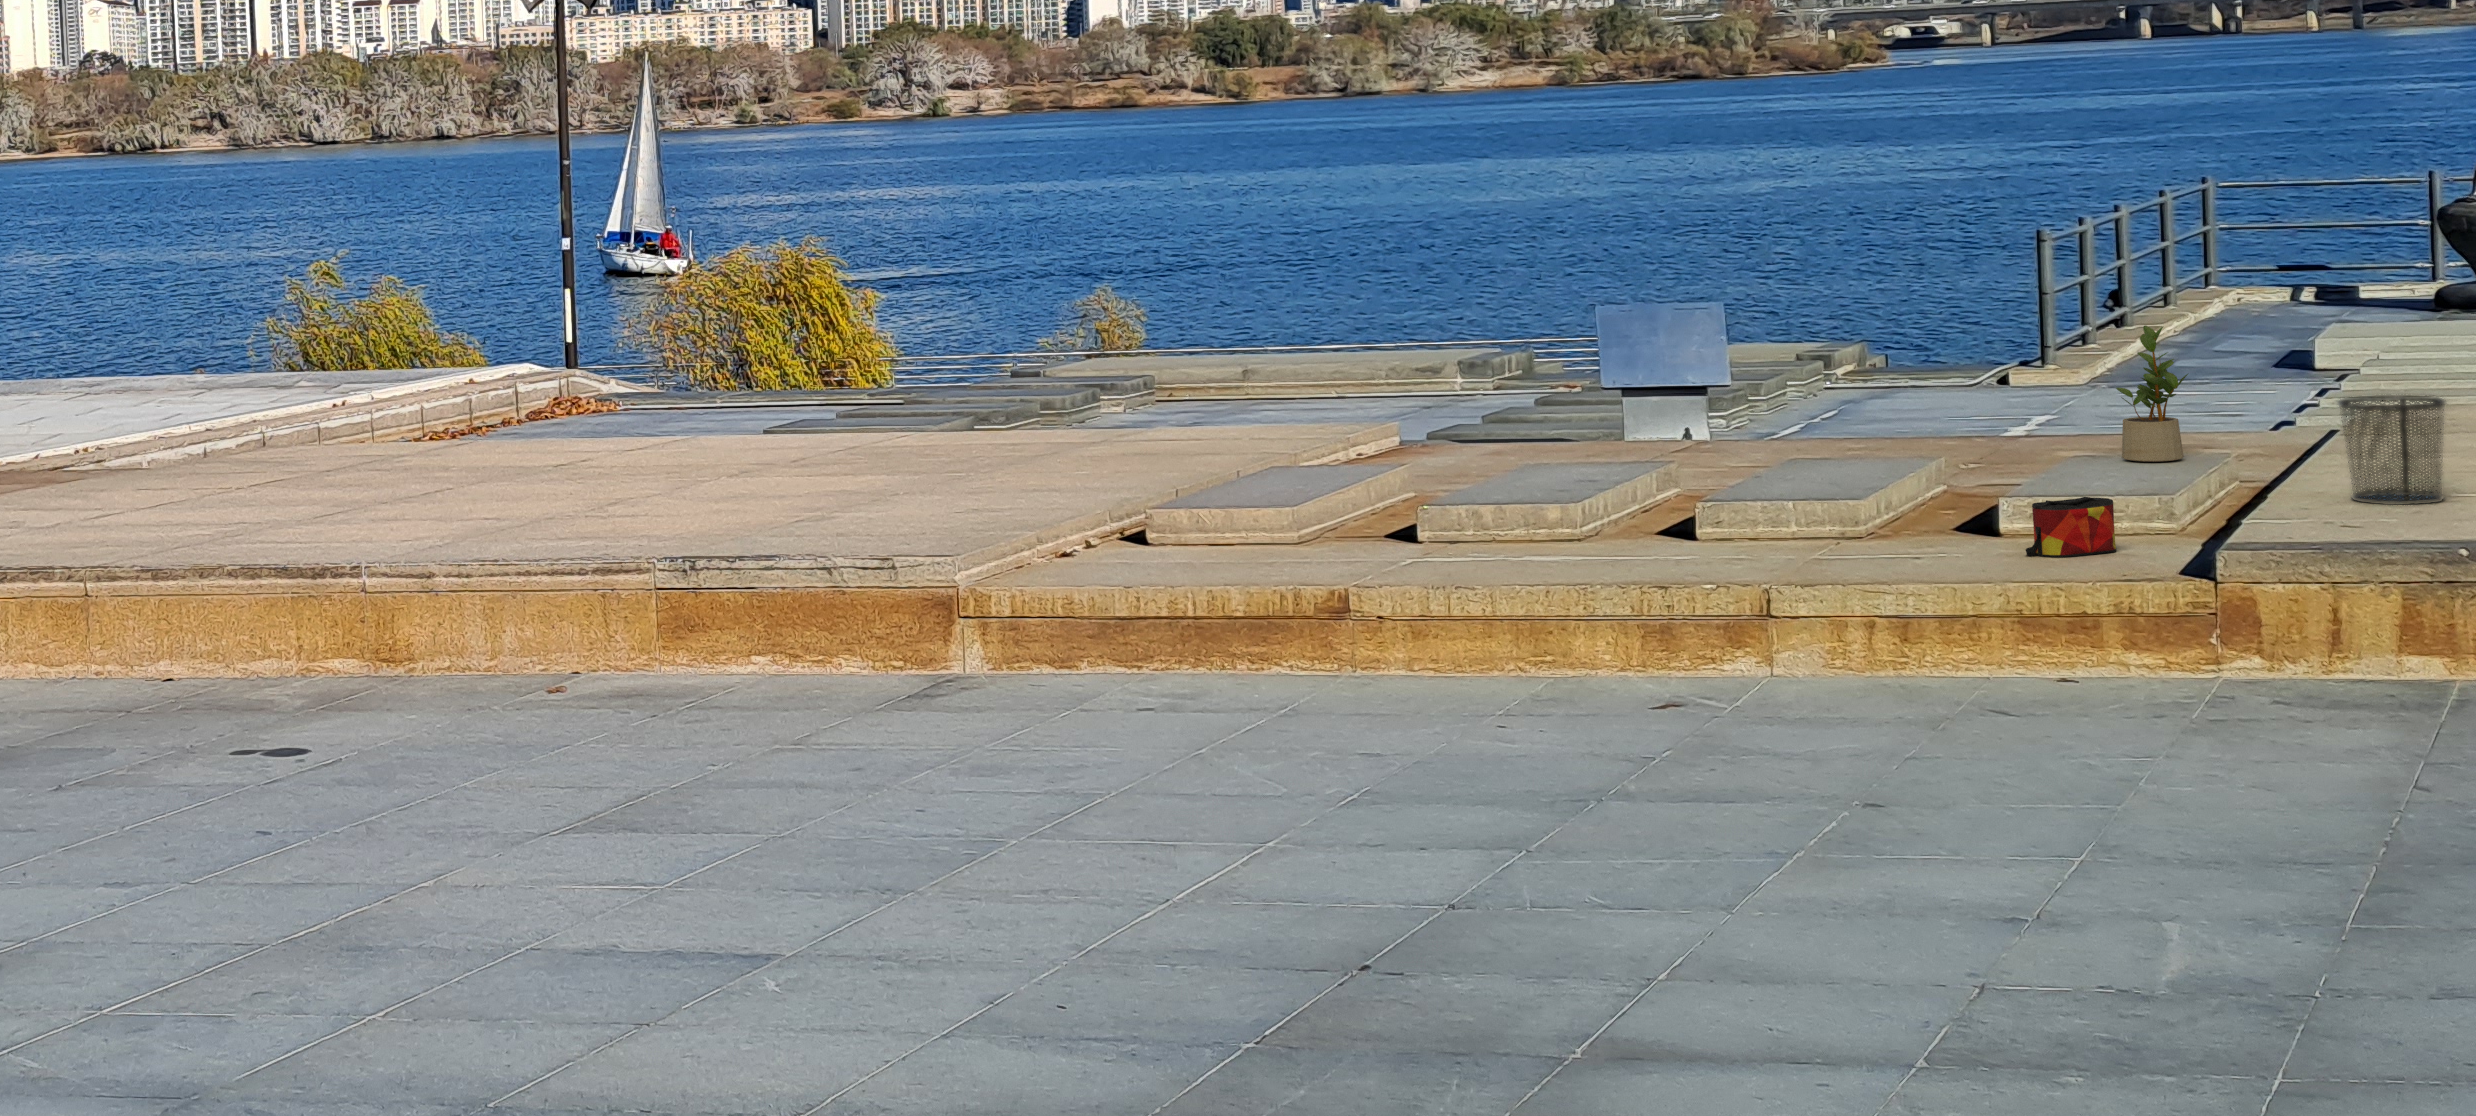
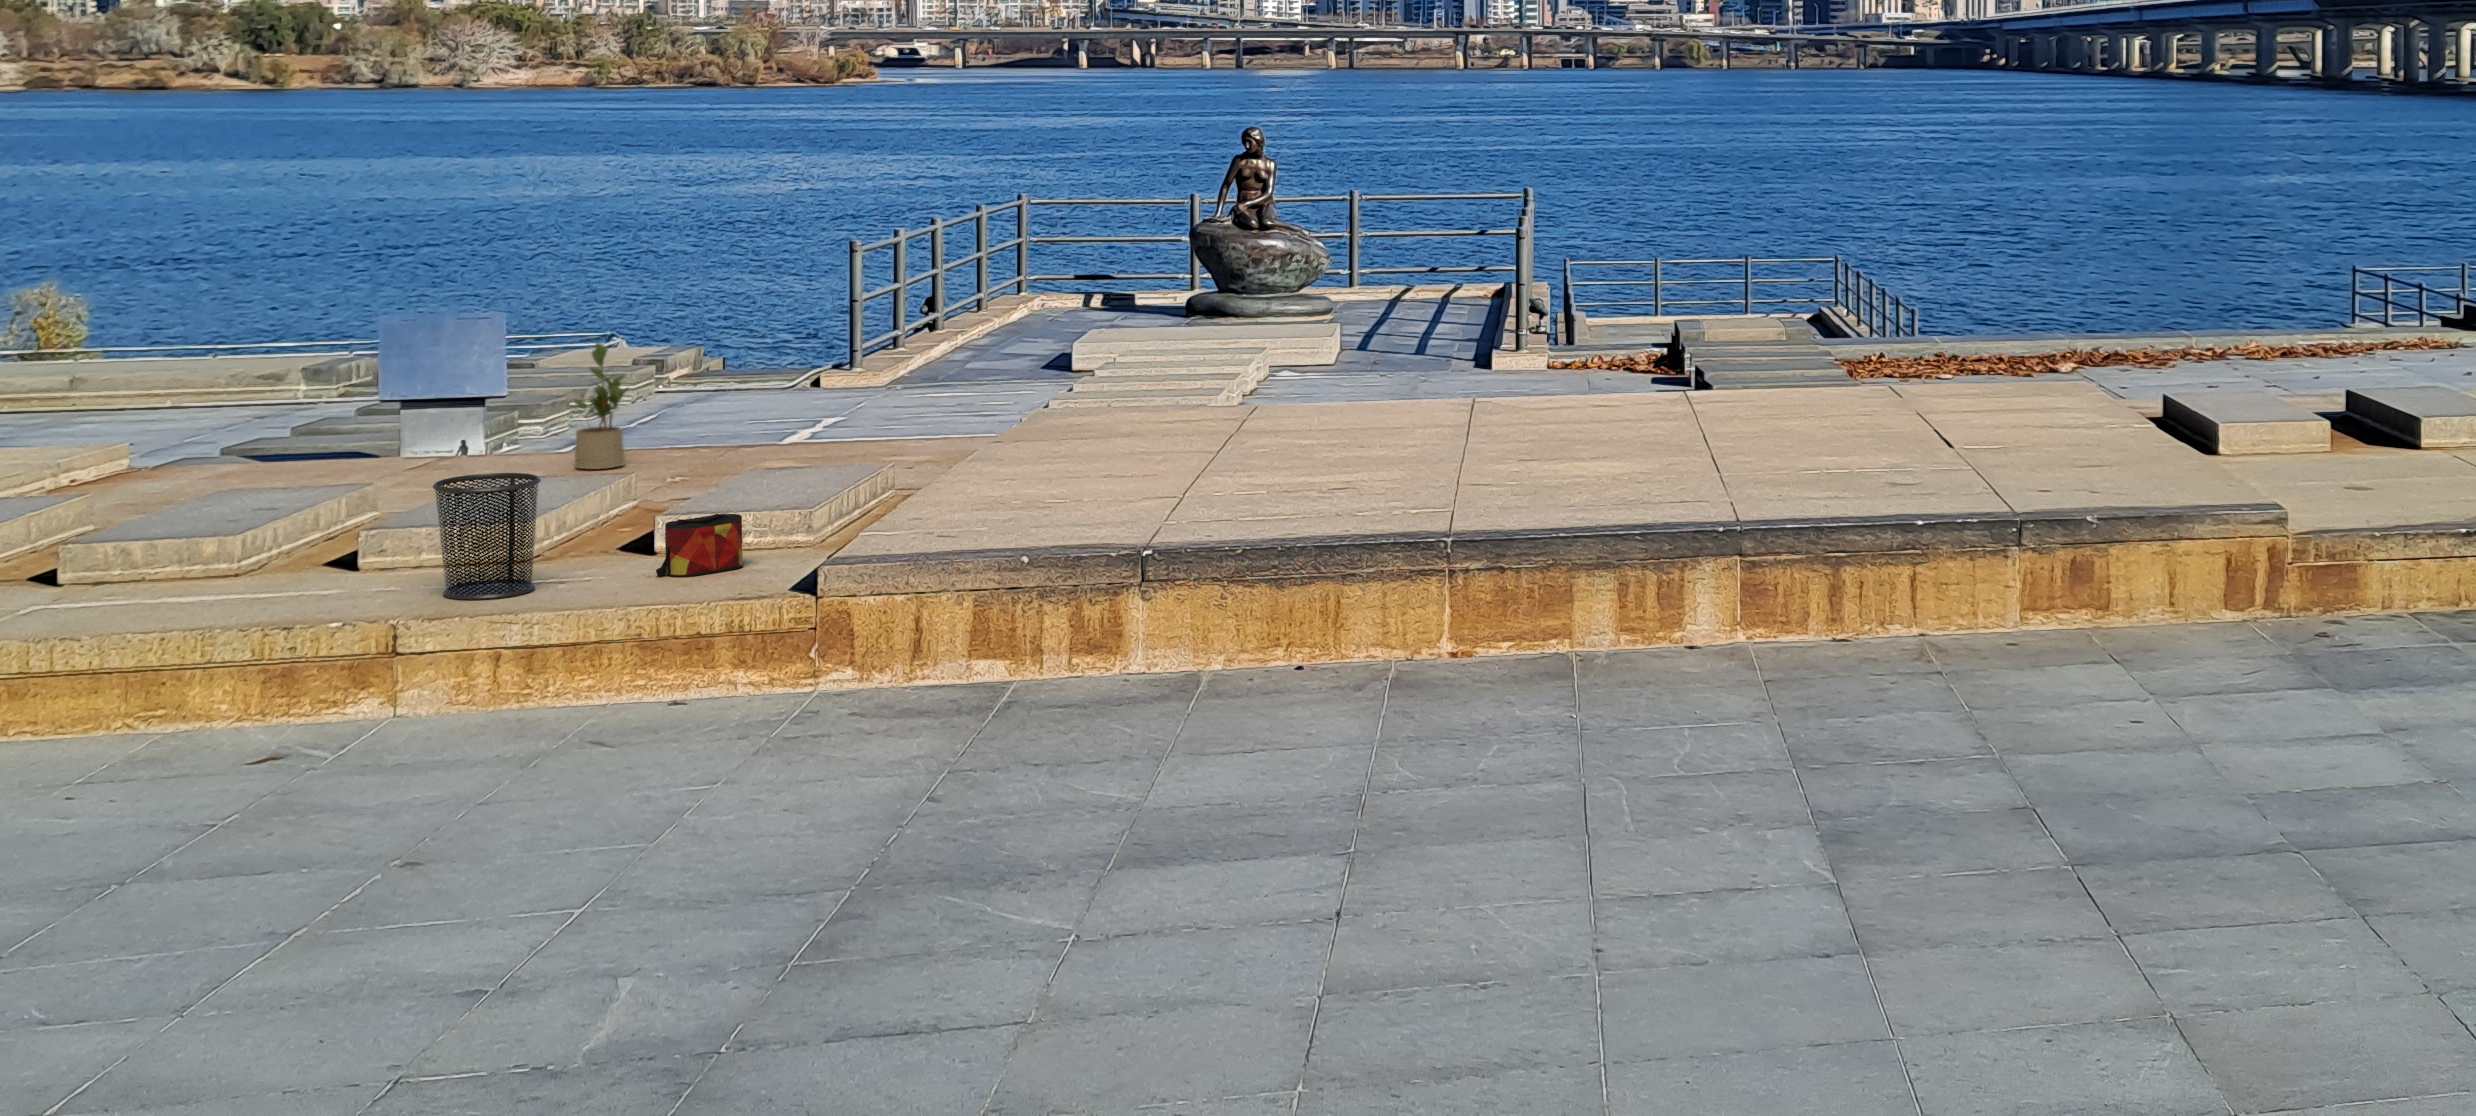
potted plant: present [2116,326,2188,462] -> present [574,343,627,469]
waste bin: present [2338,395,2446,505] -> present [433,473,541,600]

